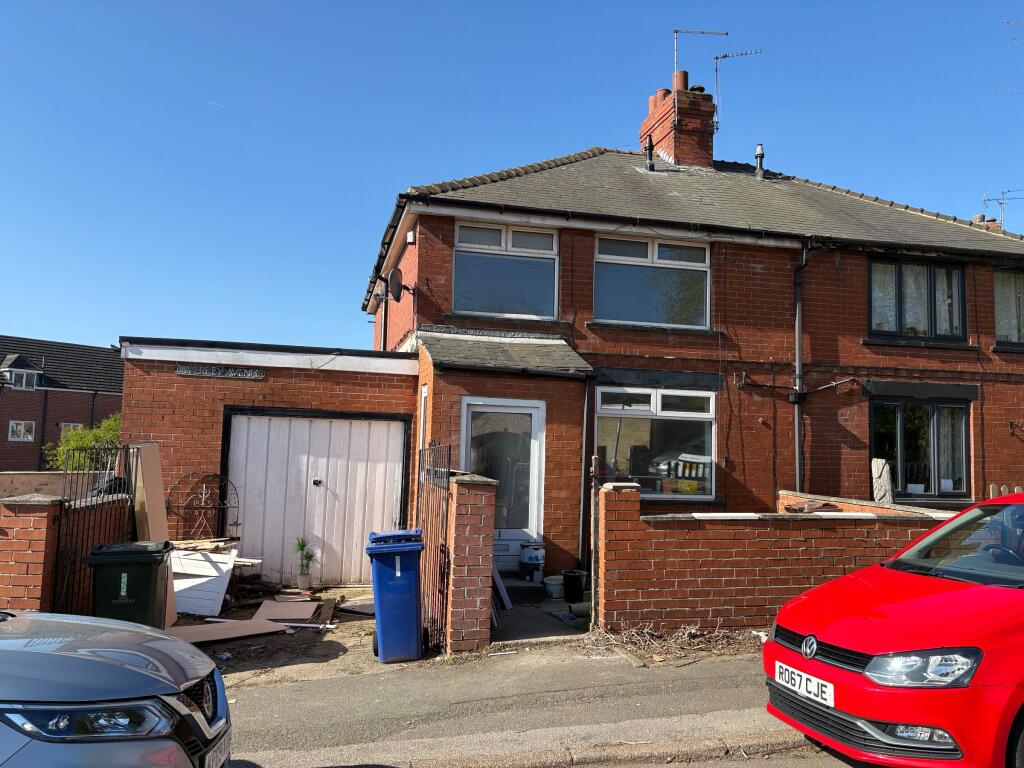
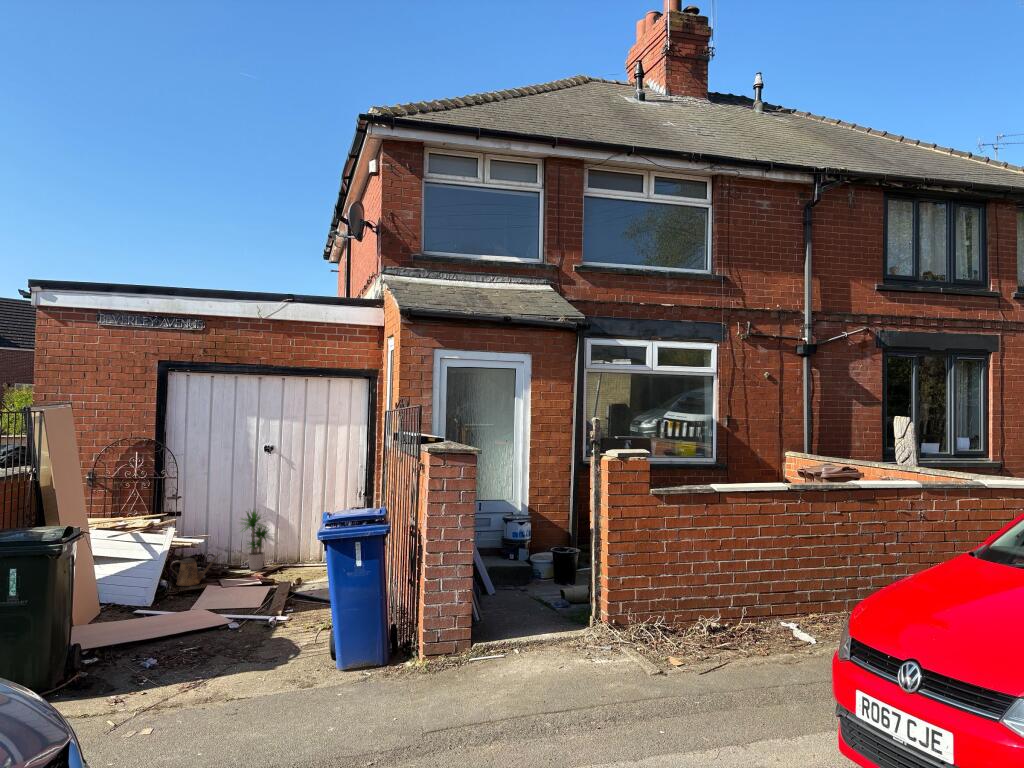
watering can: none [232,573,276,600] -> present [170,554,221,586]

